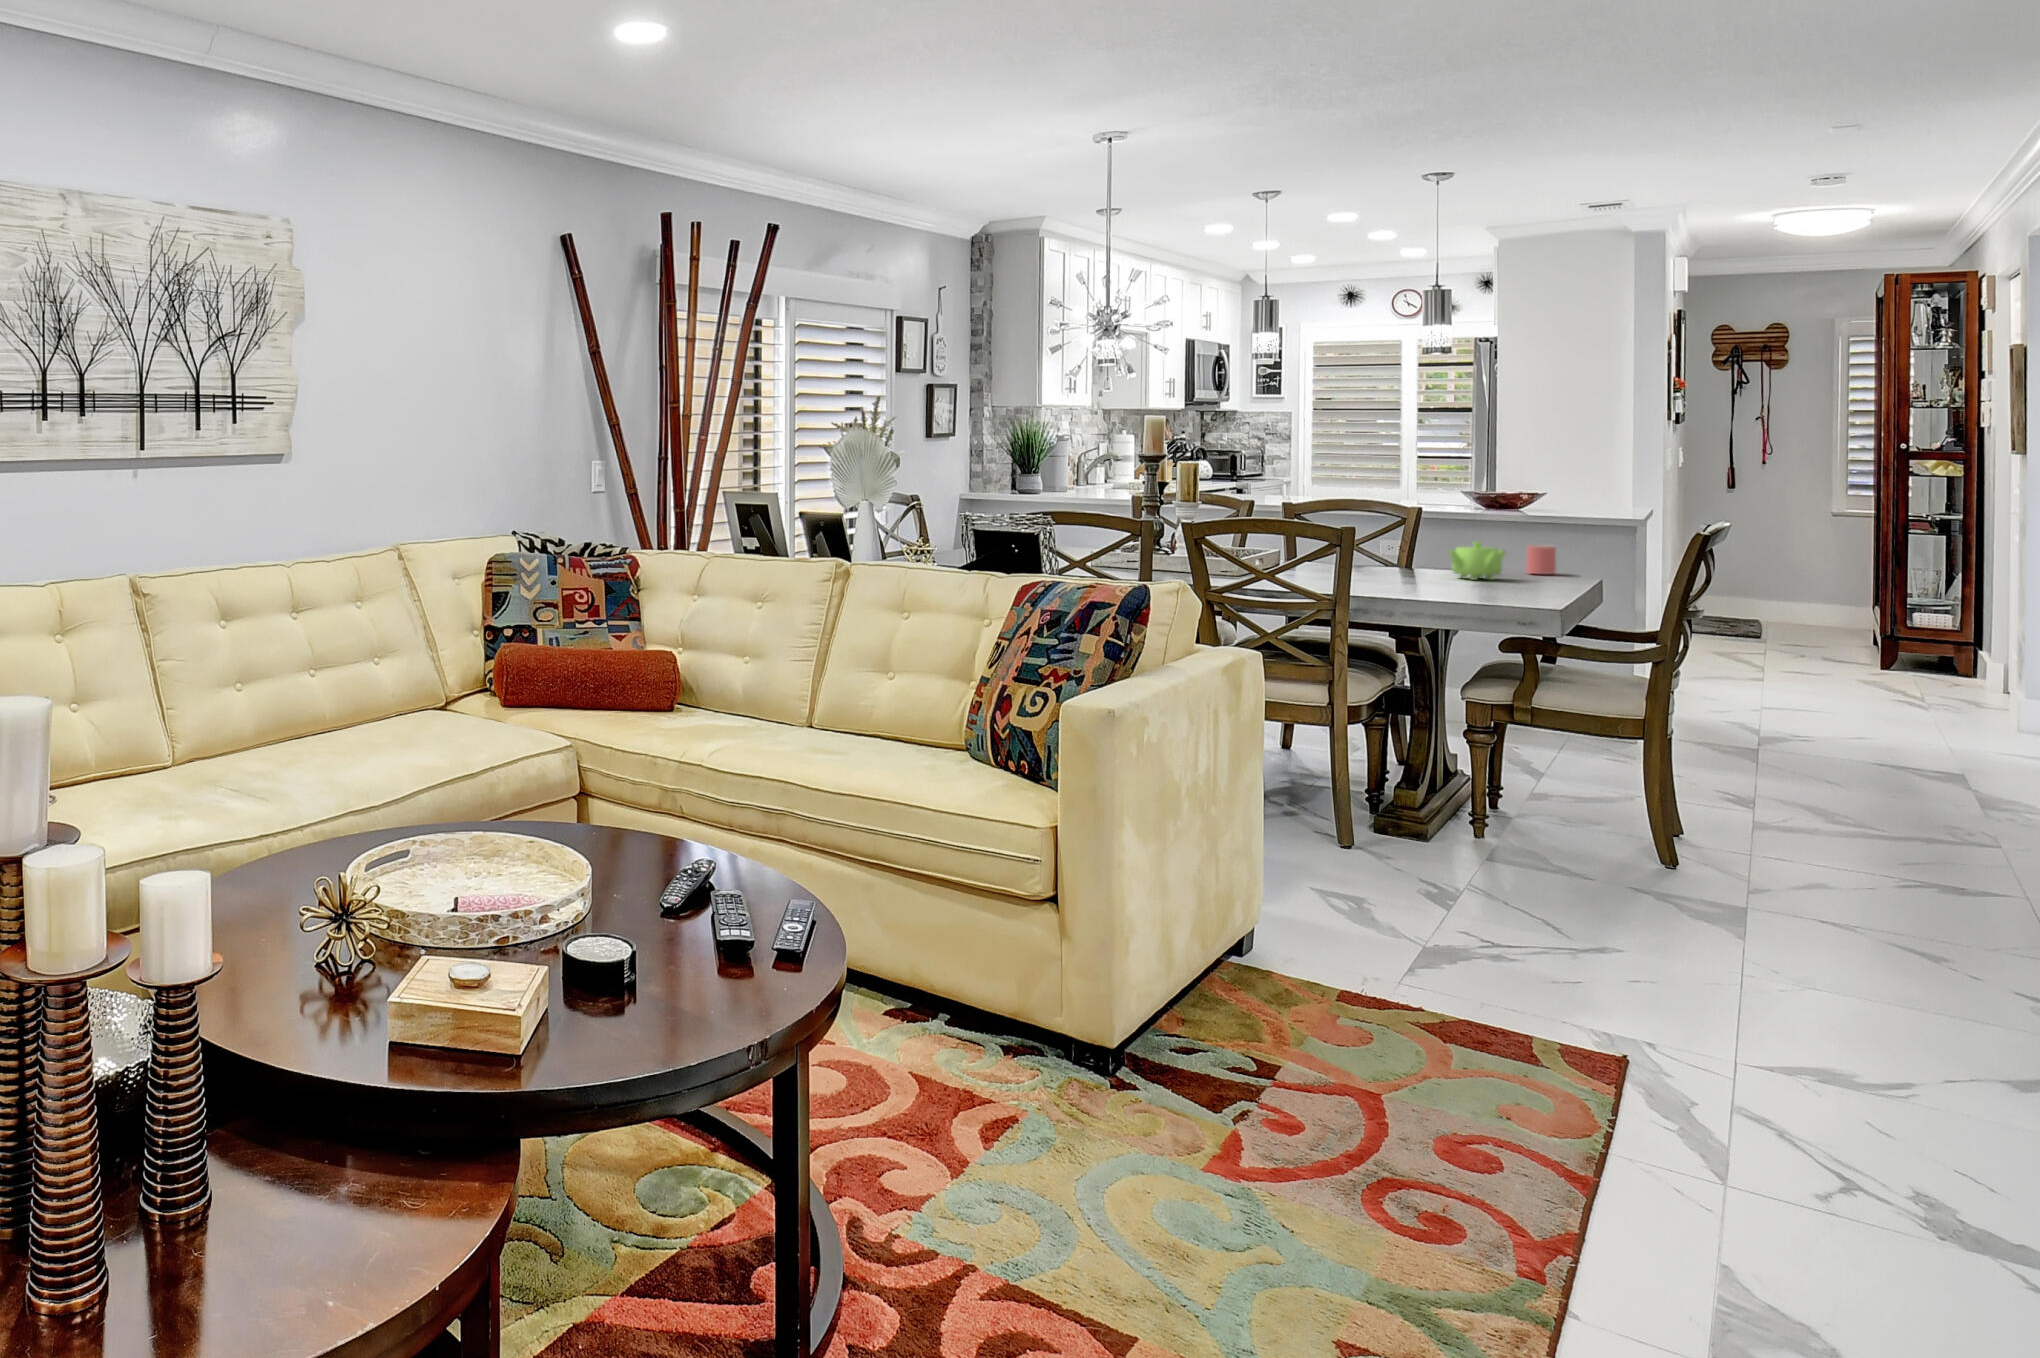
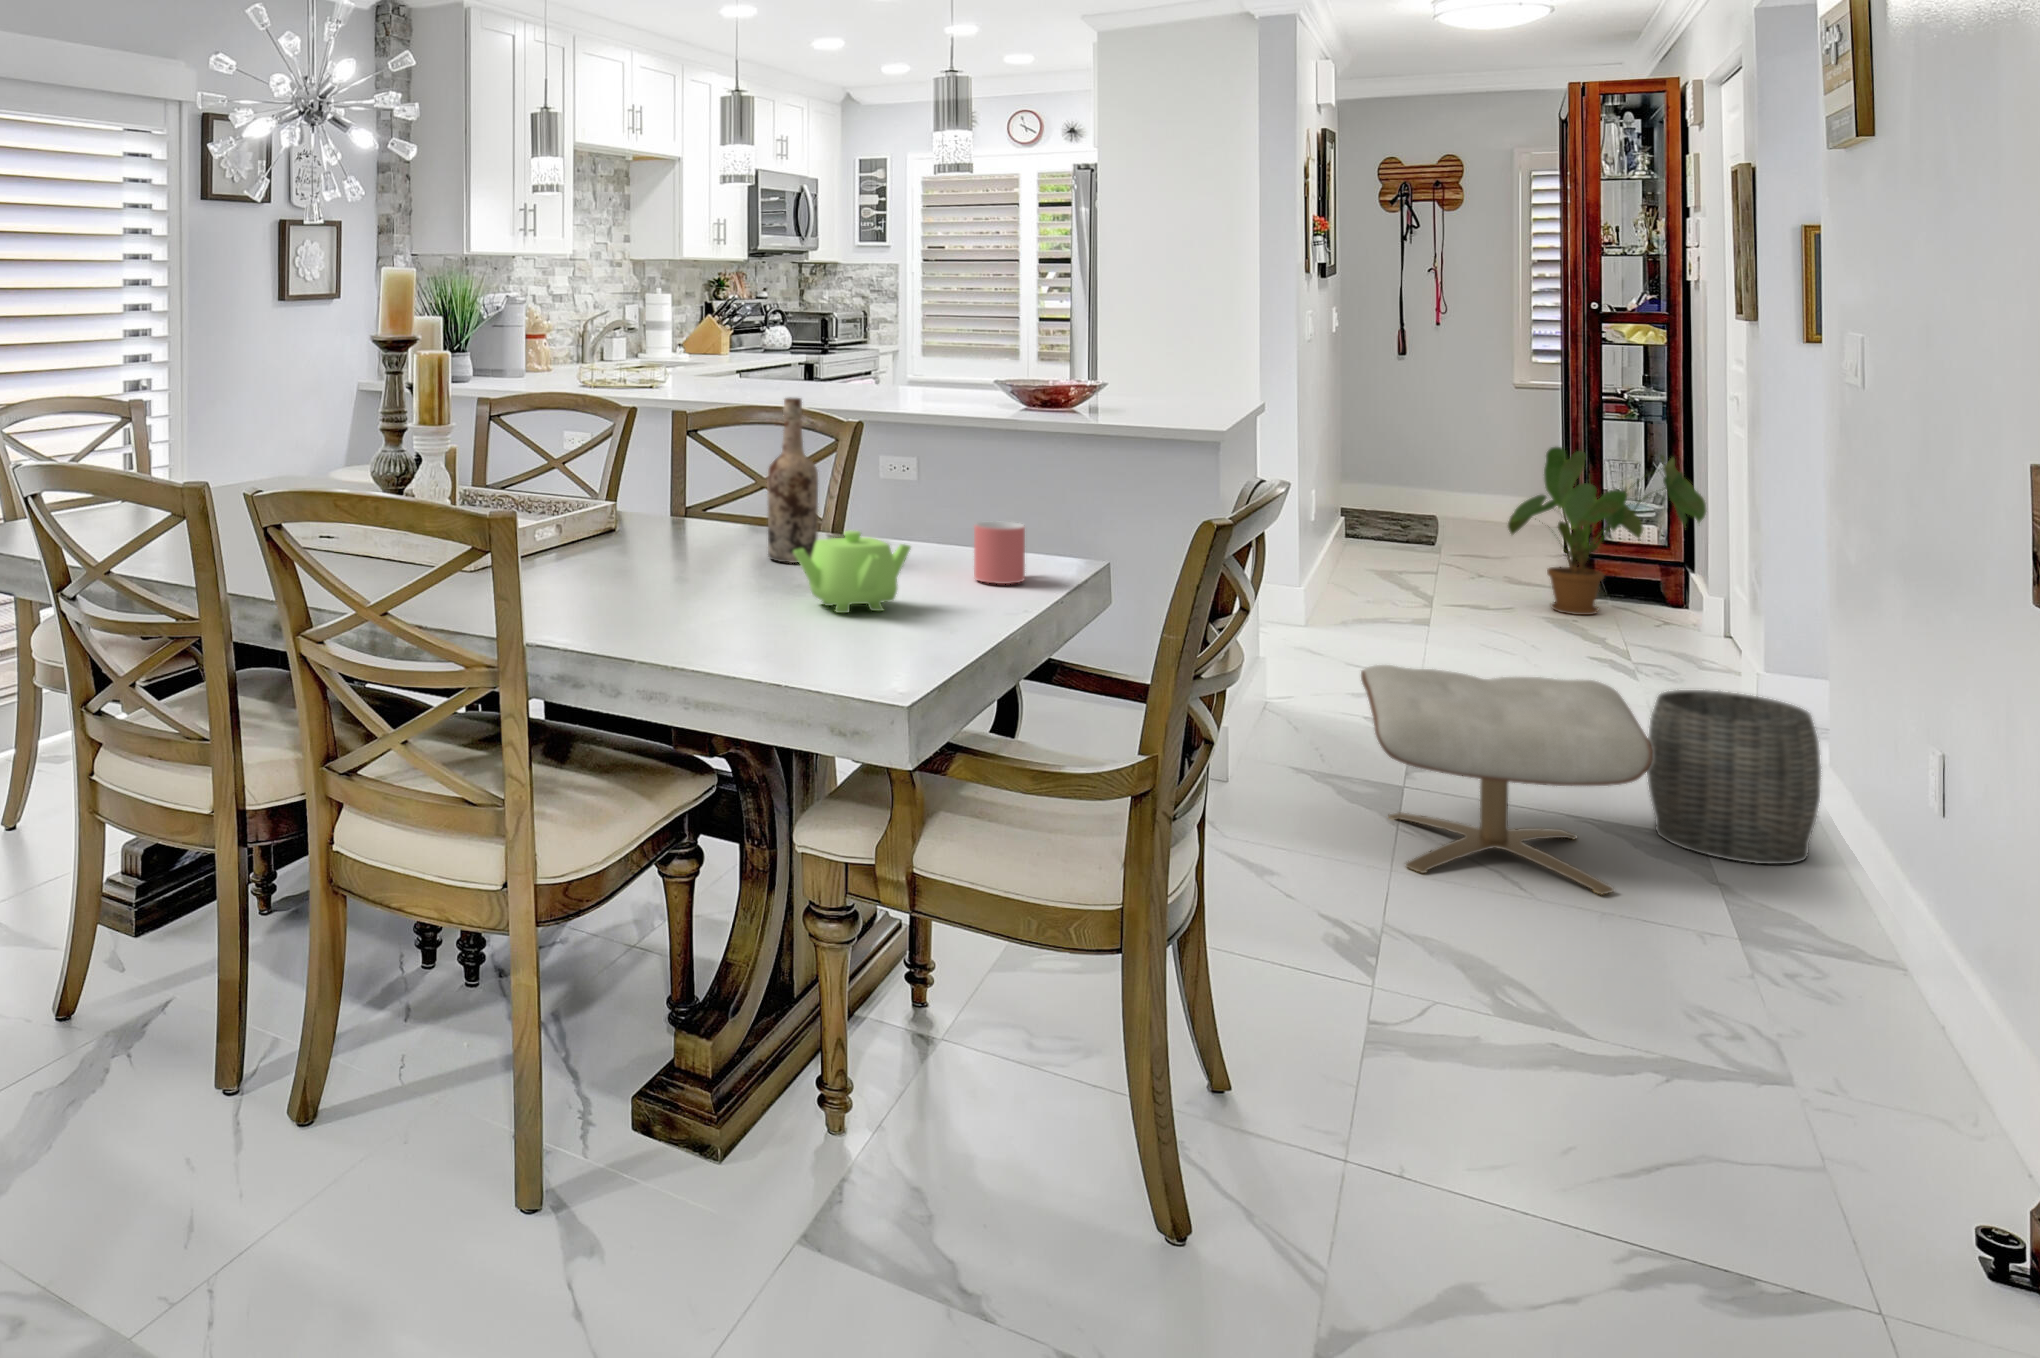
wine bottle: none [1400,483,1430,568] -> present [767,398,818,563]
house plant: none [1826,552,1988,678] -> present [1508,447,1706,615]
ottoman: none [1725,657,1913,777] -> present [1361,665,1652,894]
woven basket: none [1916,677,2029,772] -> present [1647,690,1821,864]

